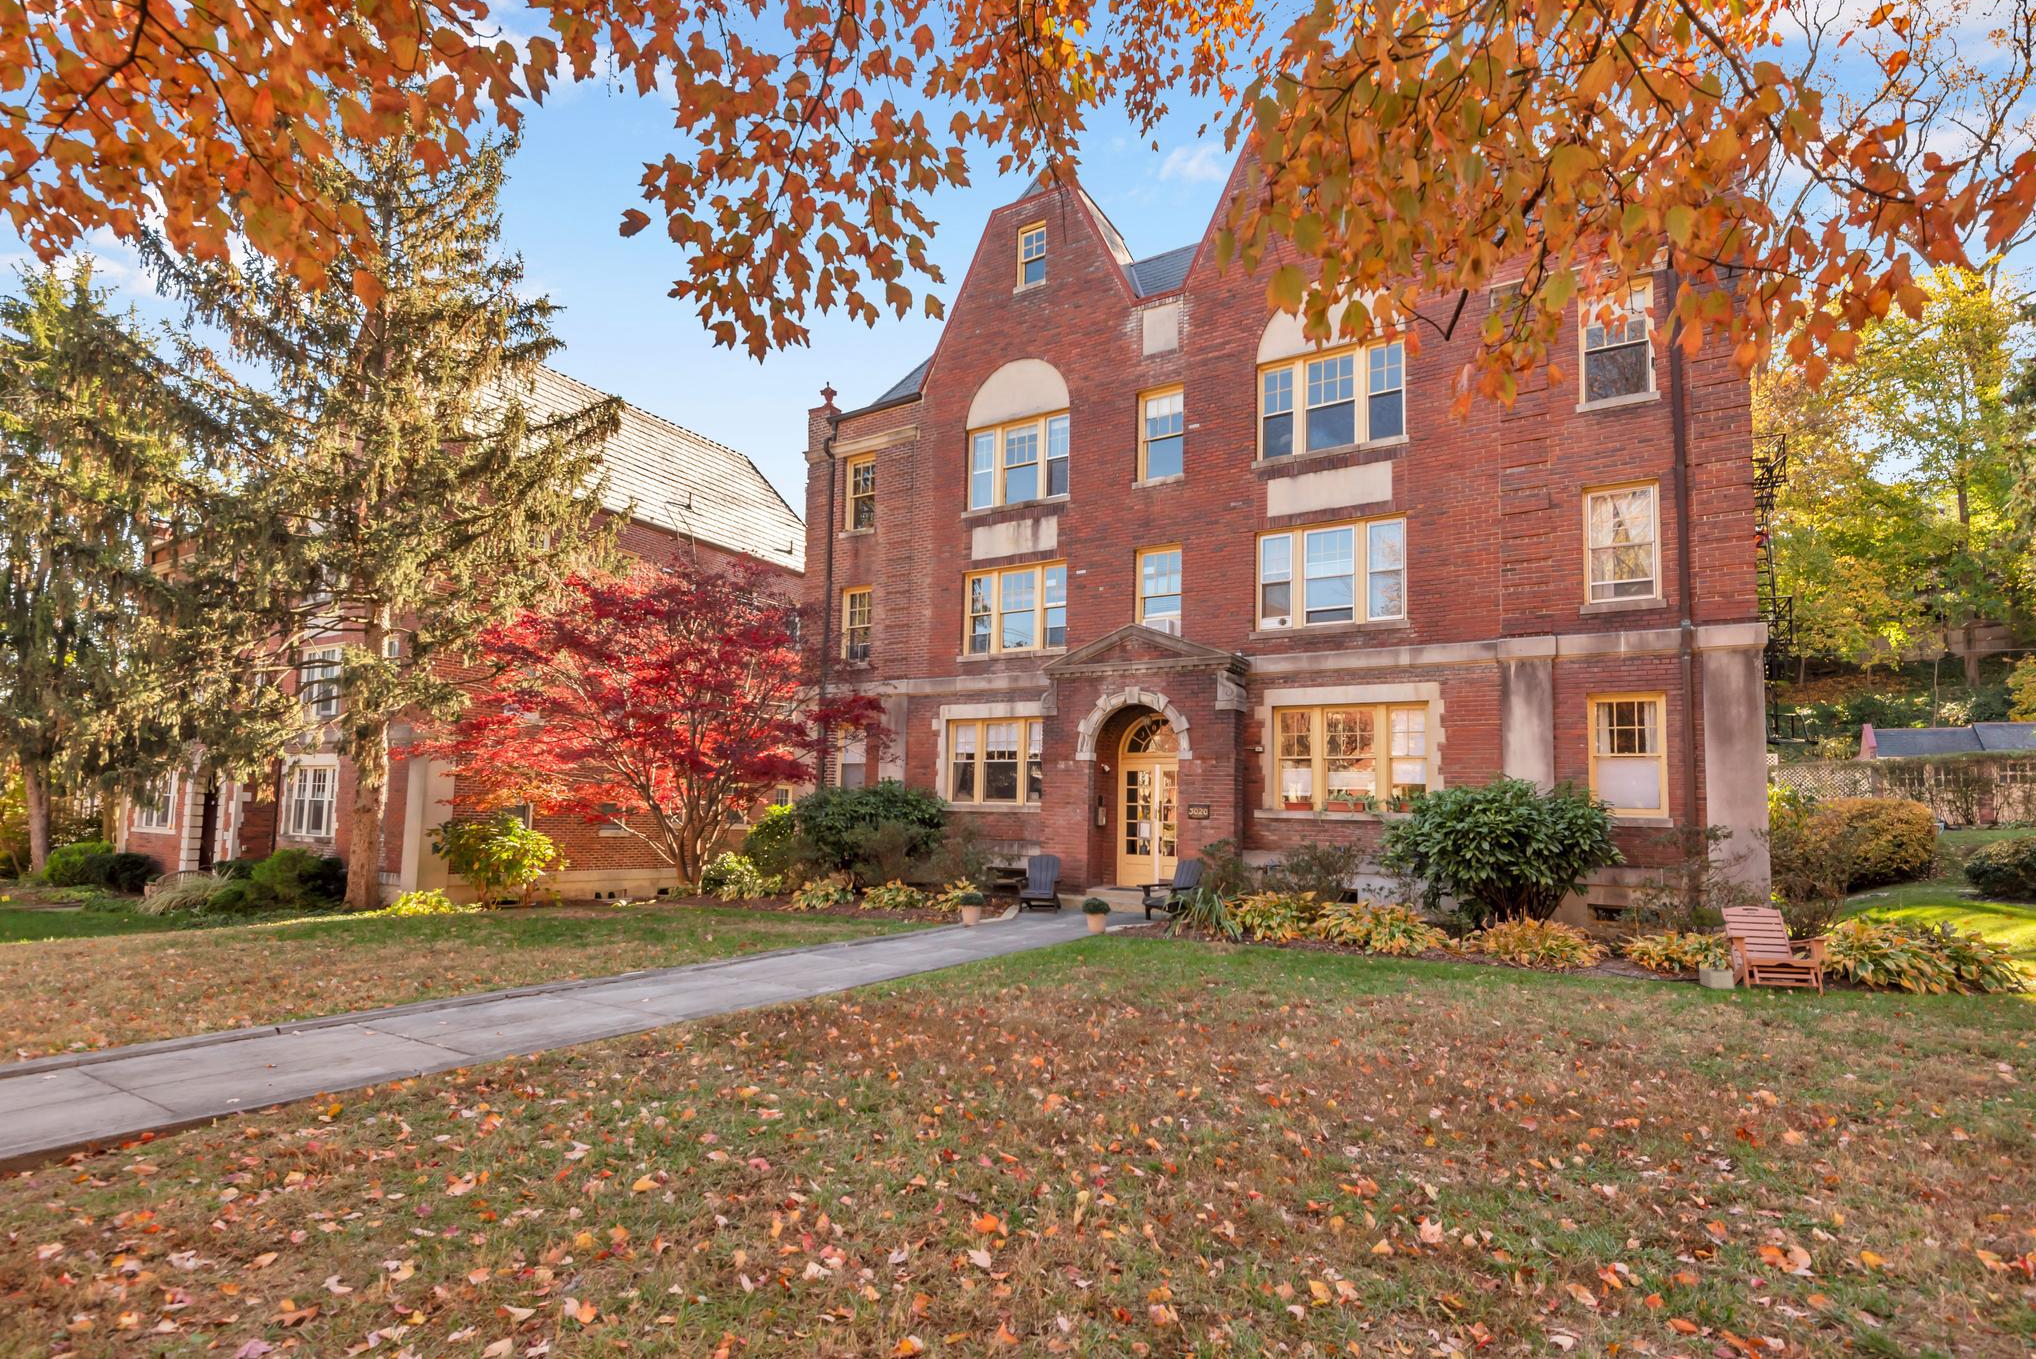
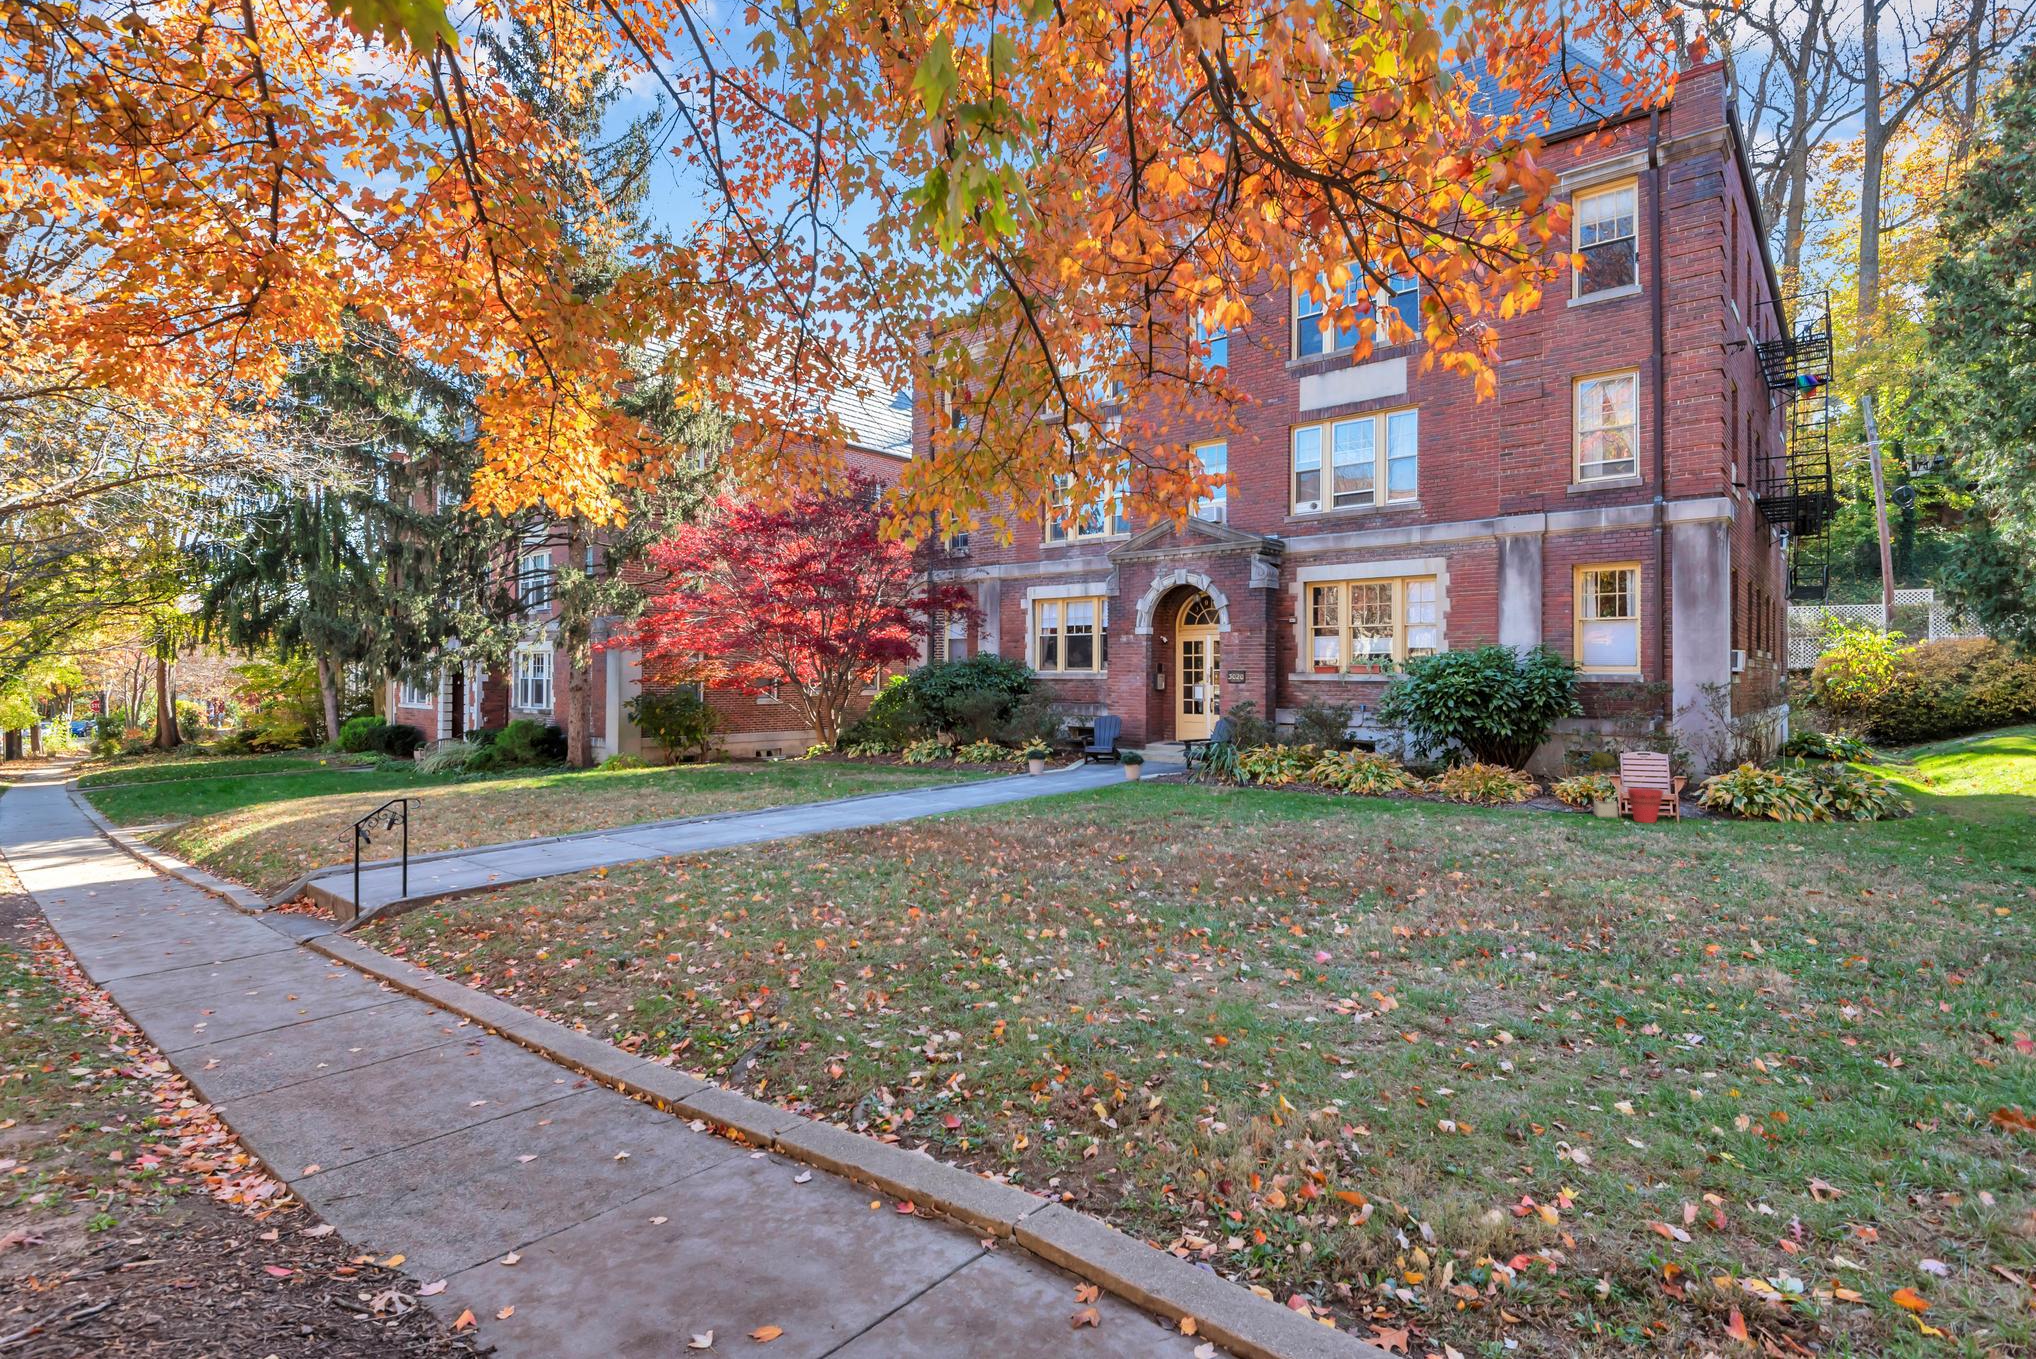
bucket: none [1749,952,1797,997] -> present [1628,788,1663,823]

